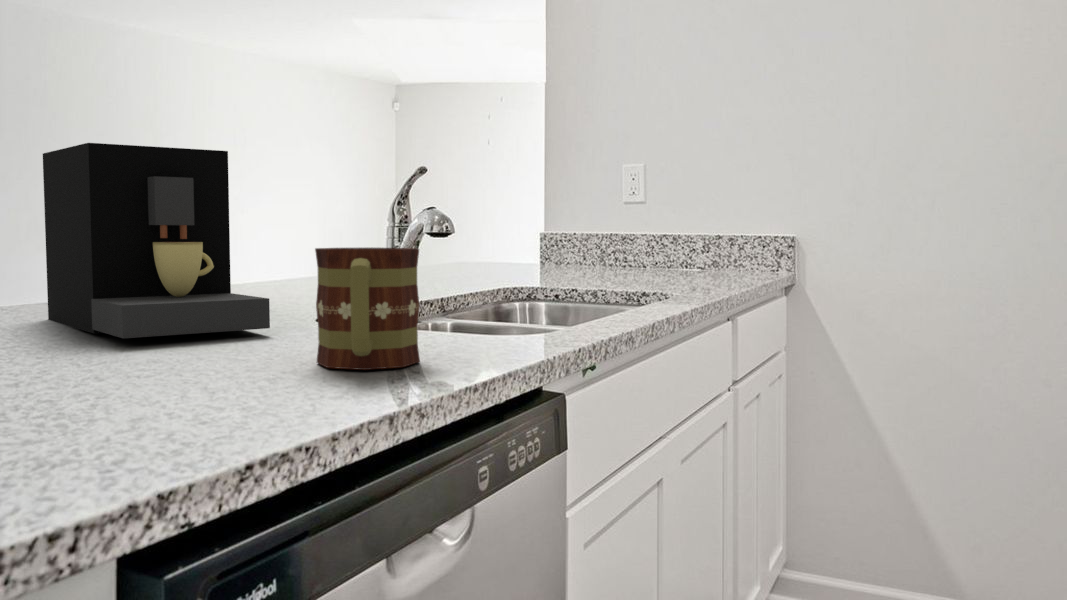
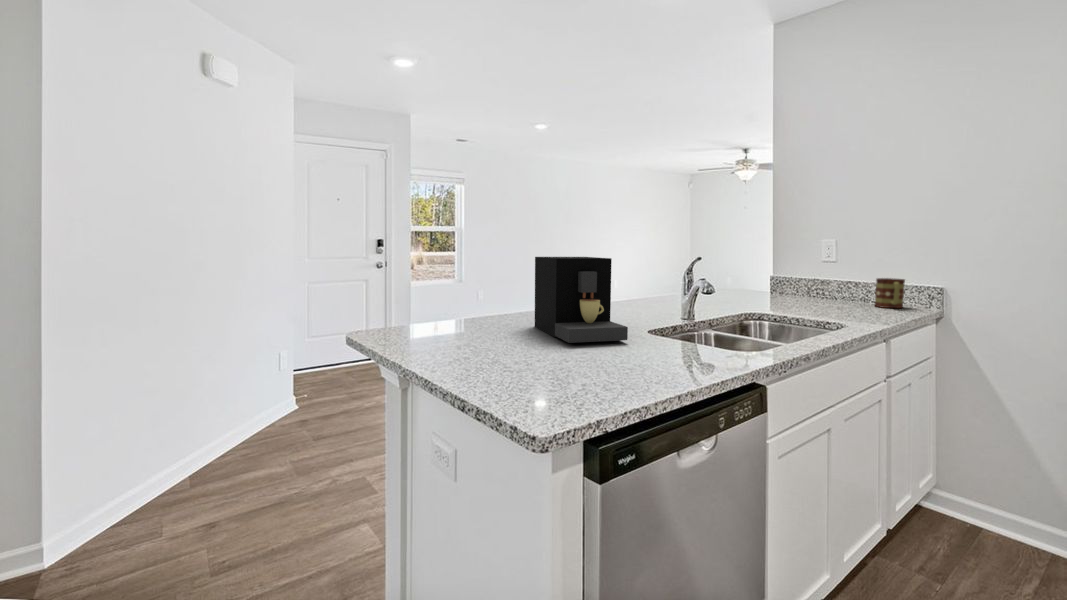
mug: present [315,248,420,370] -> present [875,278,905,308]

